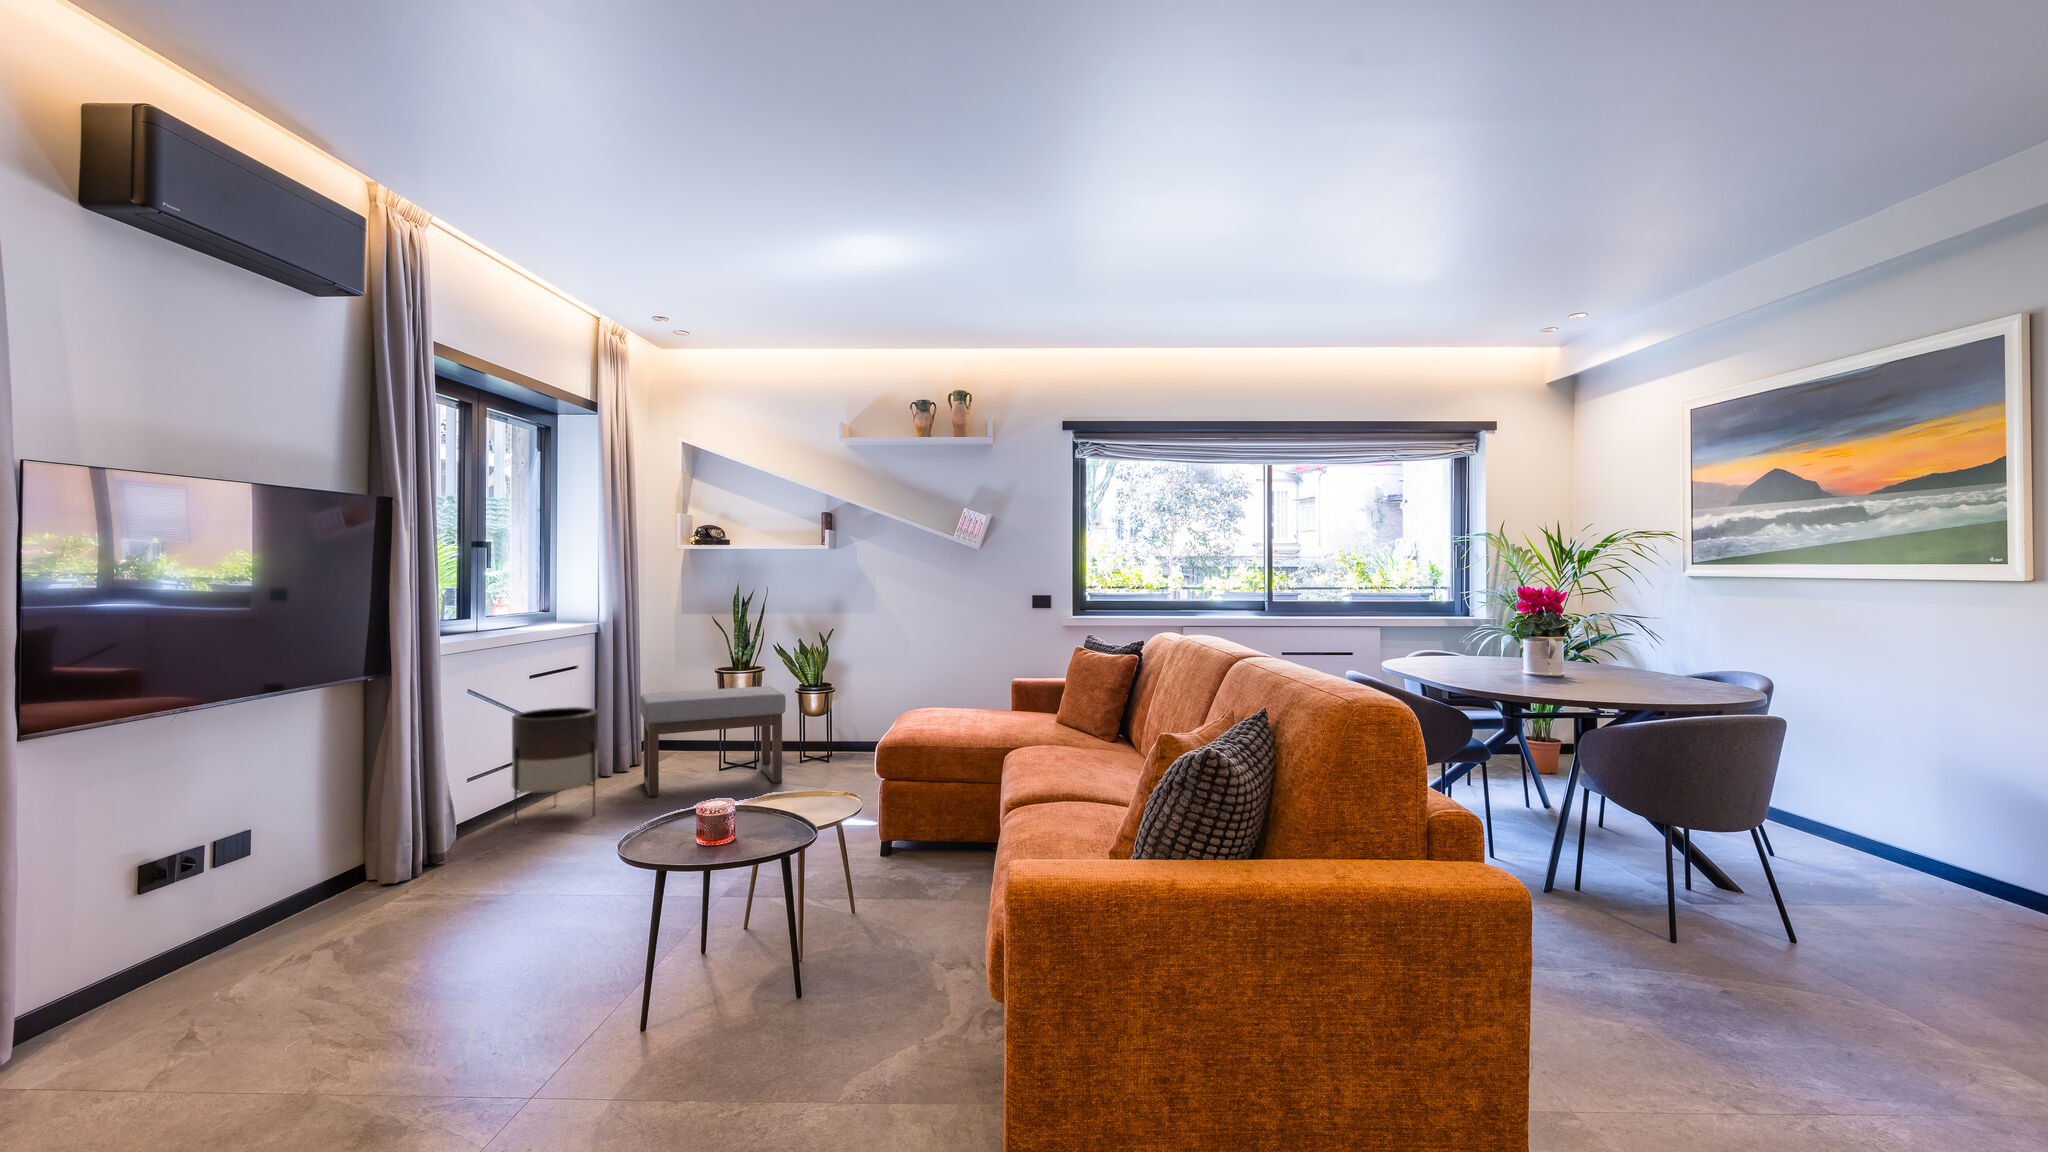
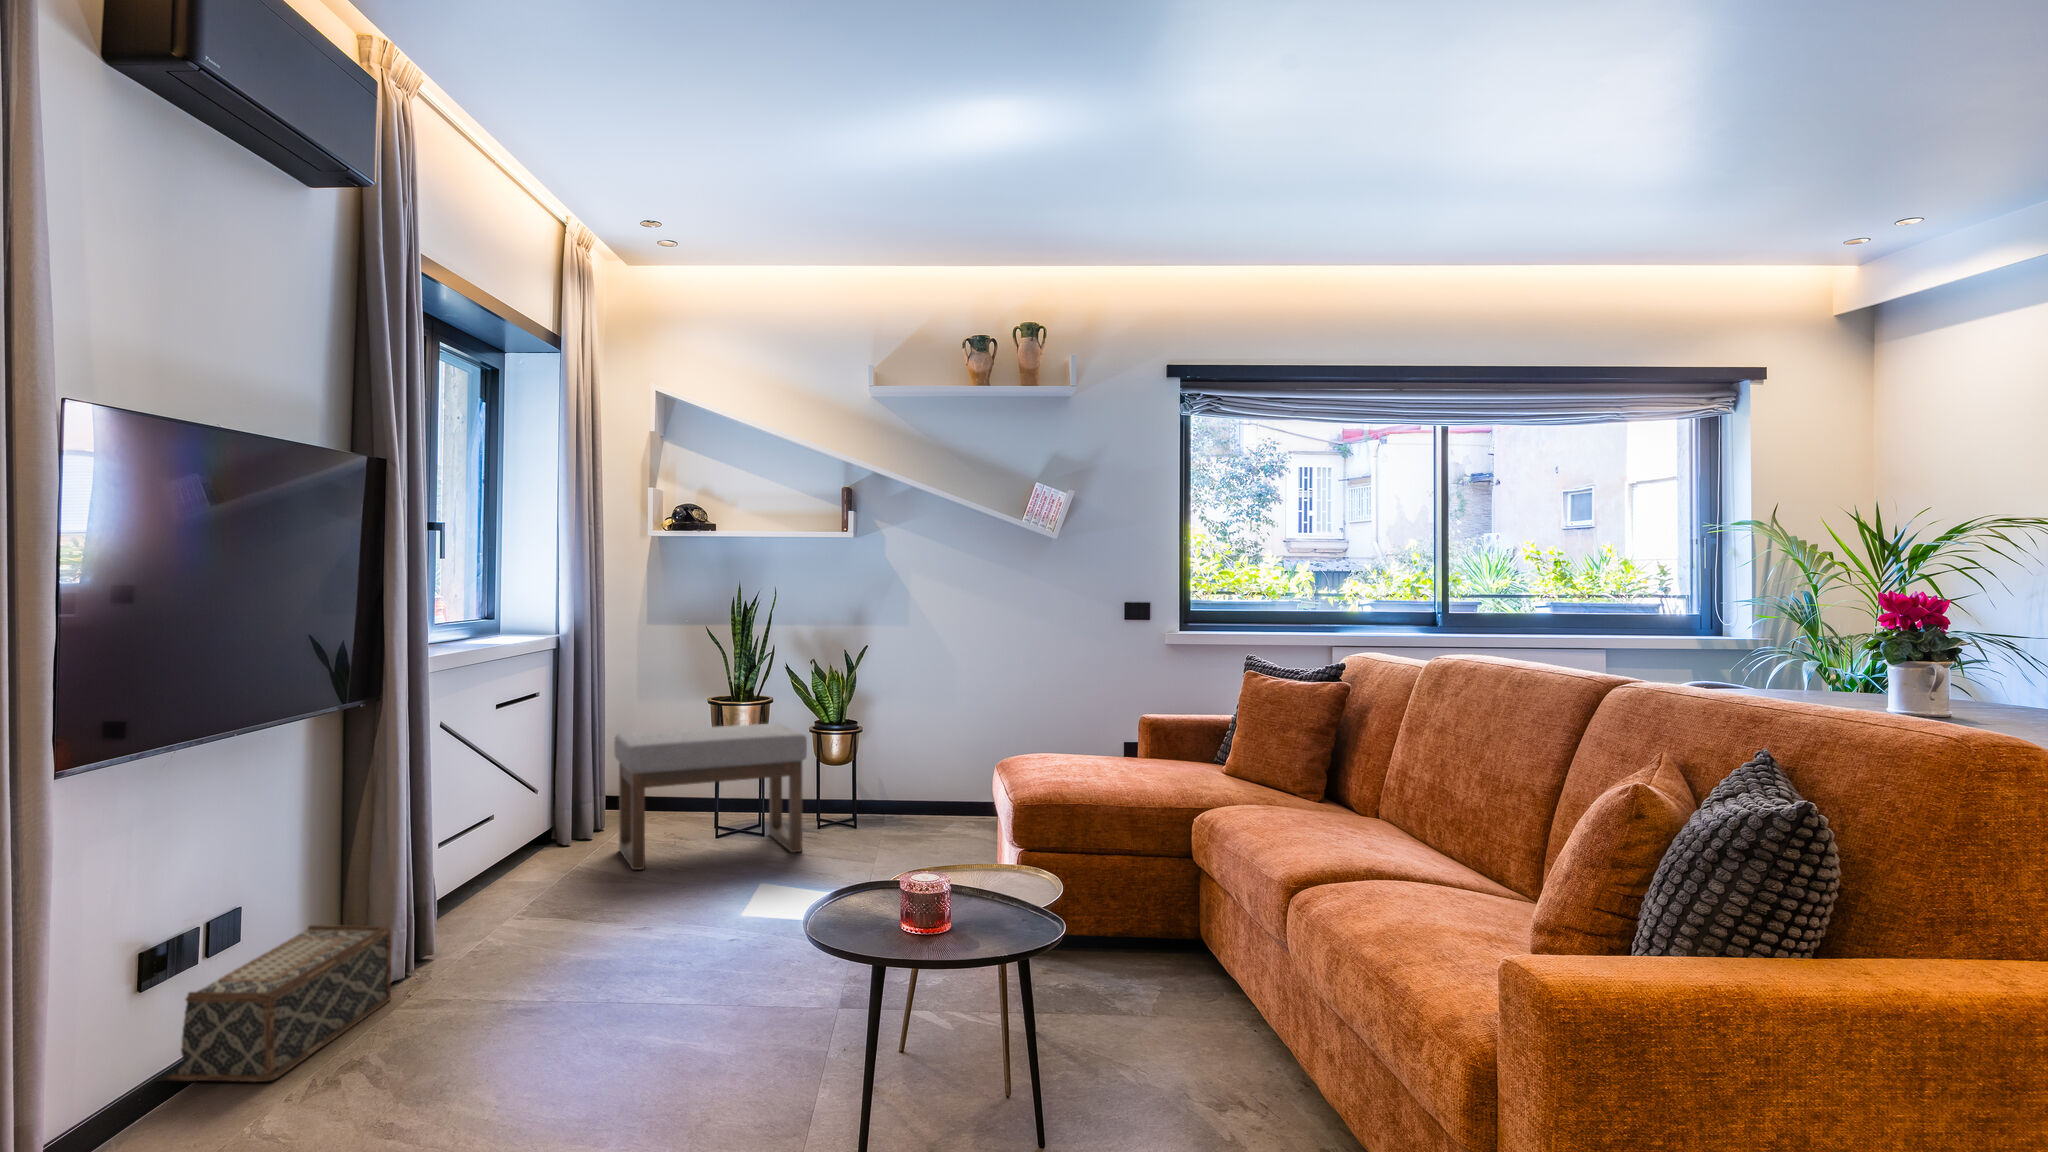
planter: present [512,707,598,824] -> none [463,752,571,907]
woven basket: none [212,838,429,960] -> present [165,925,391,1082]

